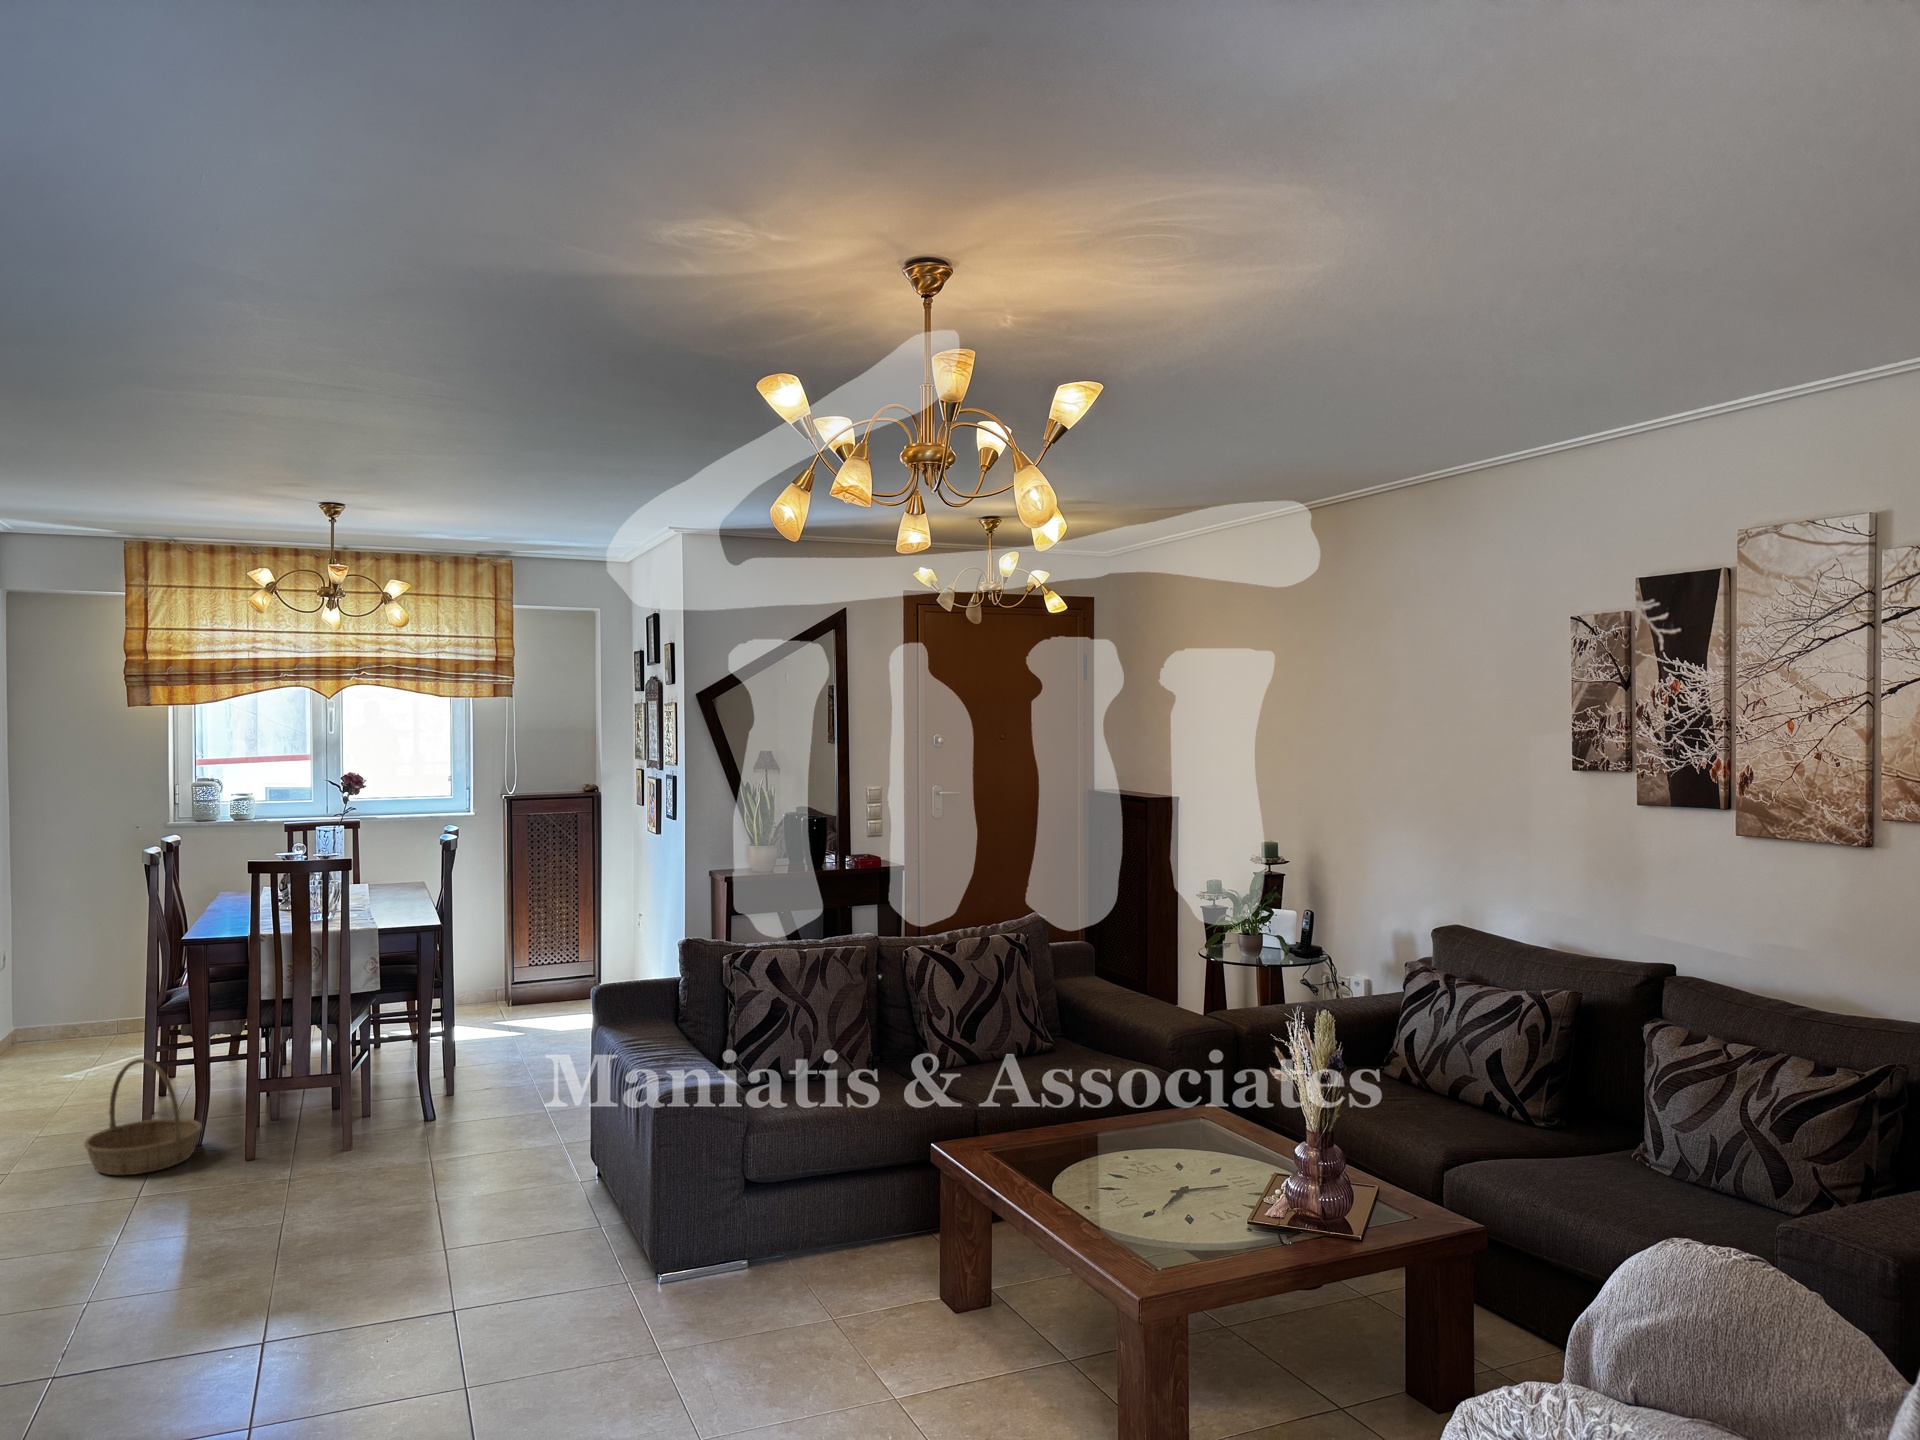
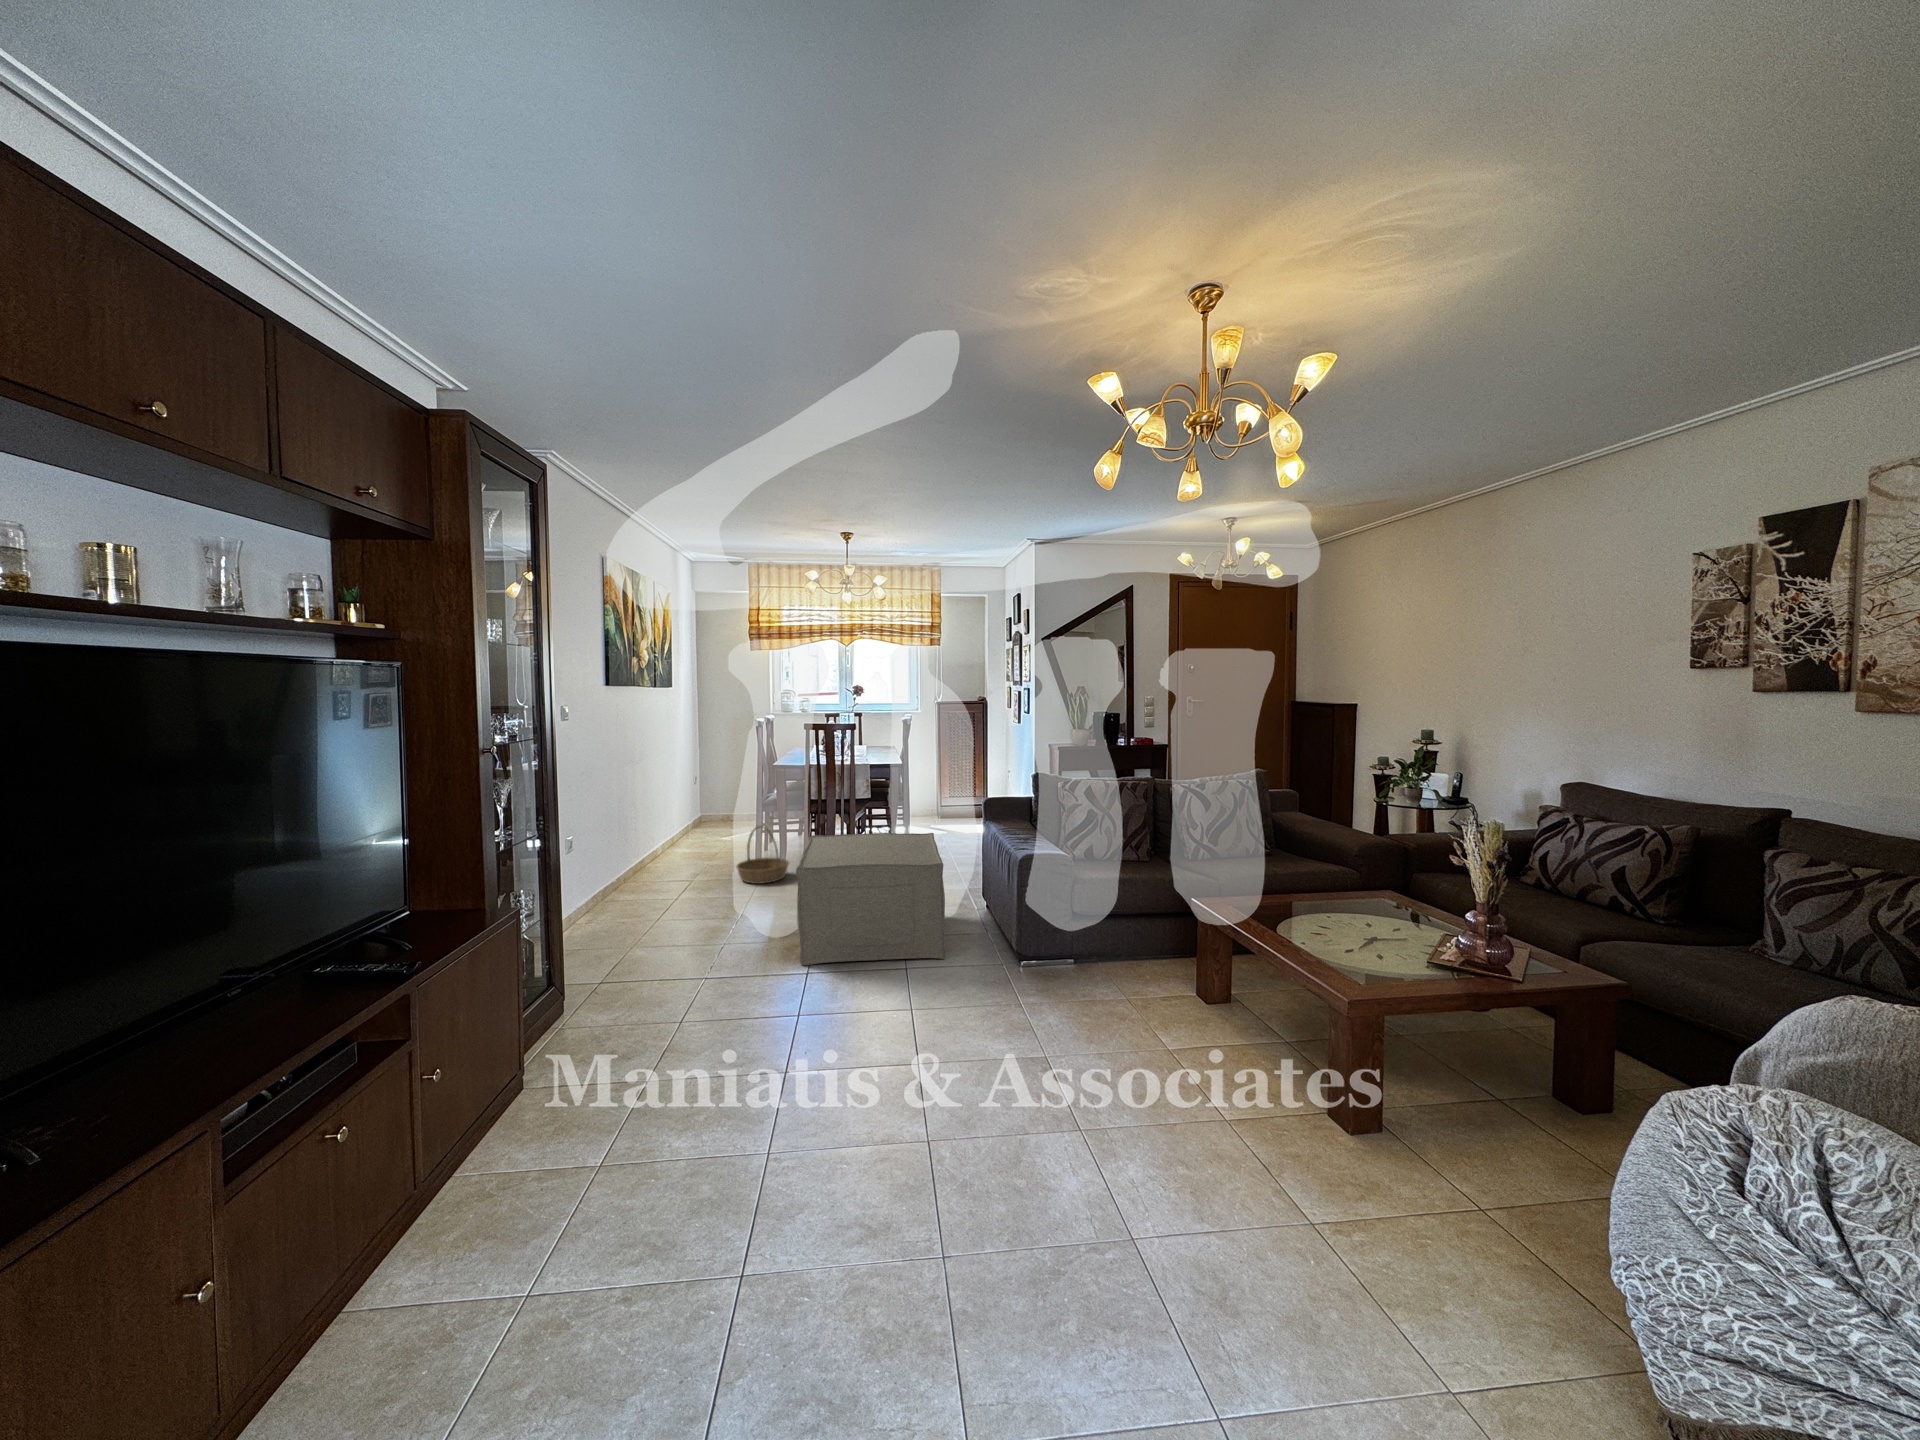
ottoman: none [215,1057,513,1338] -> present [796,833,945,965]

